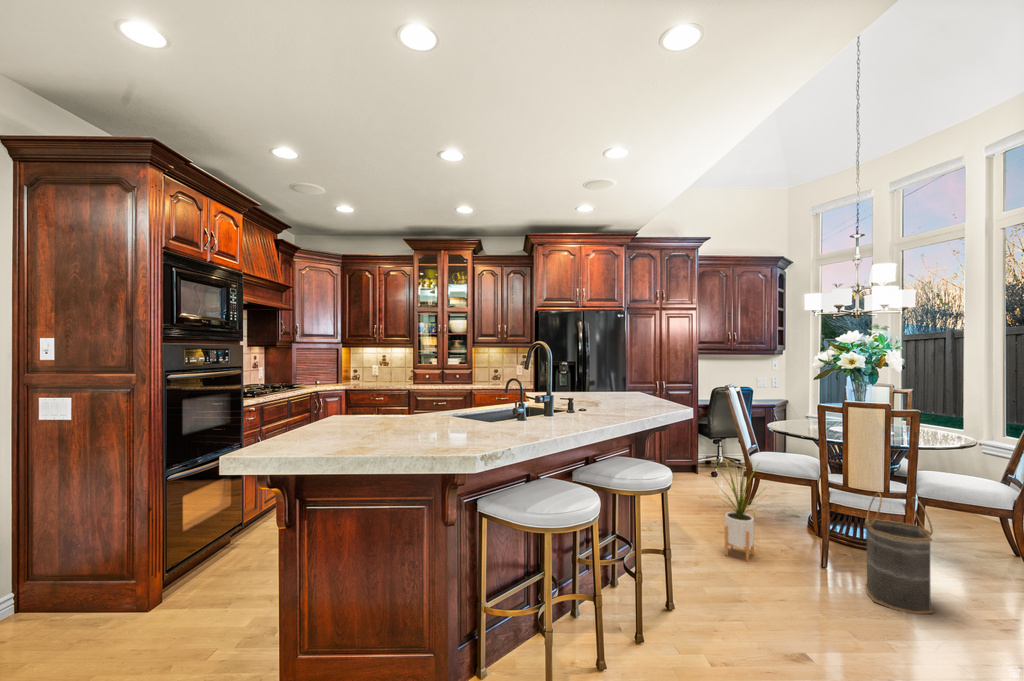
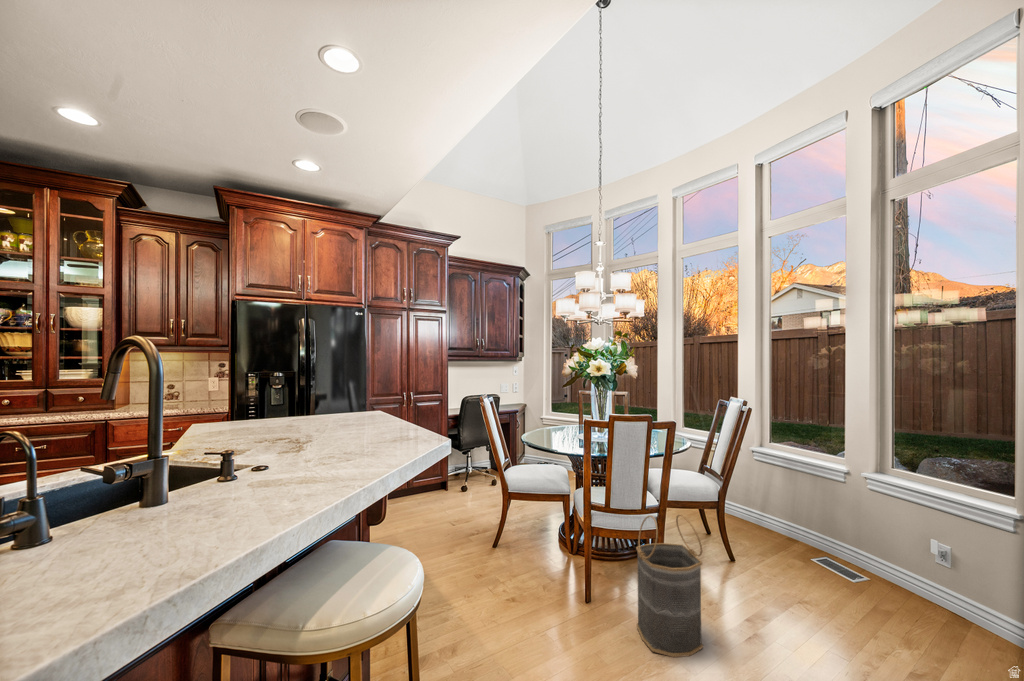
house plant: present [717,460,760,562] -> none [471,482,540,629]

